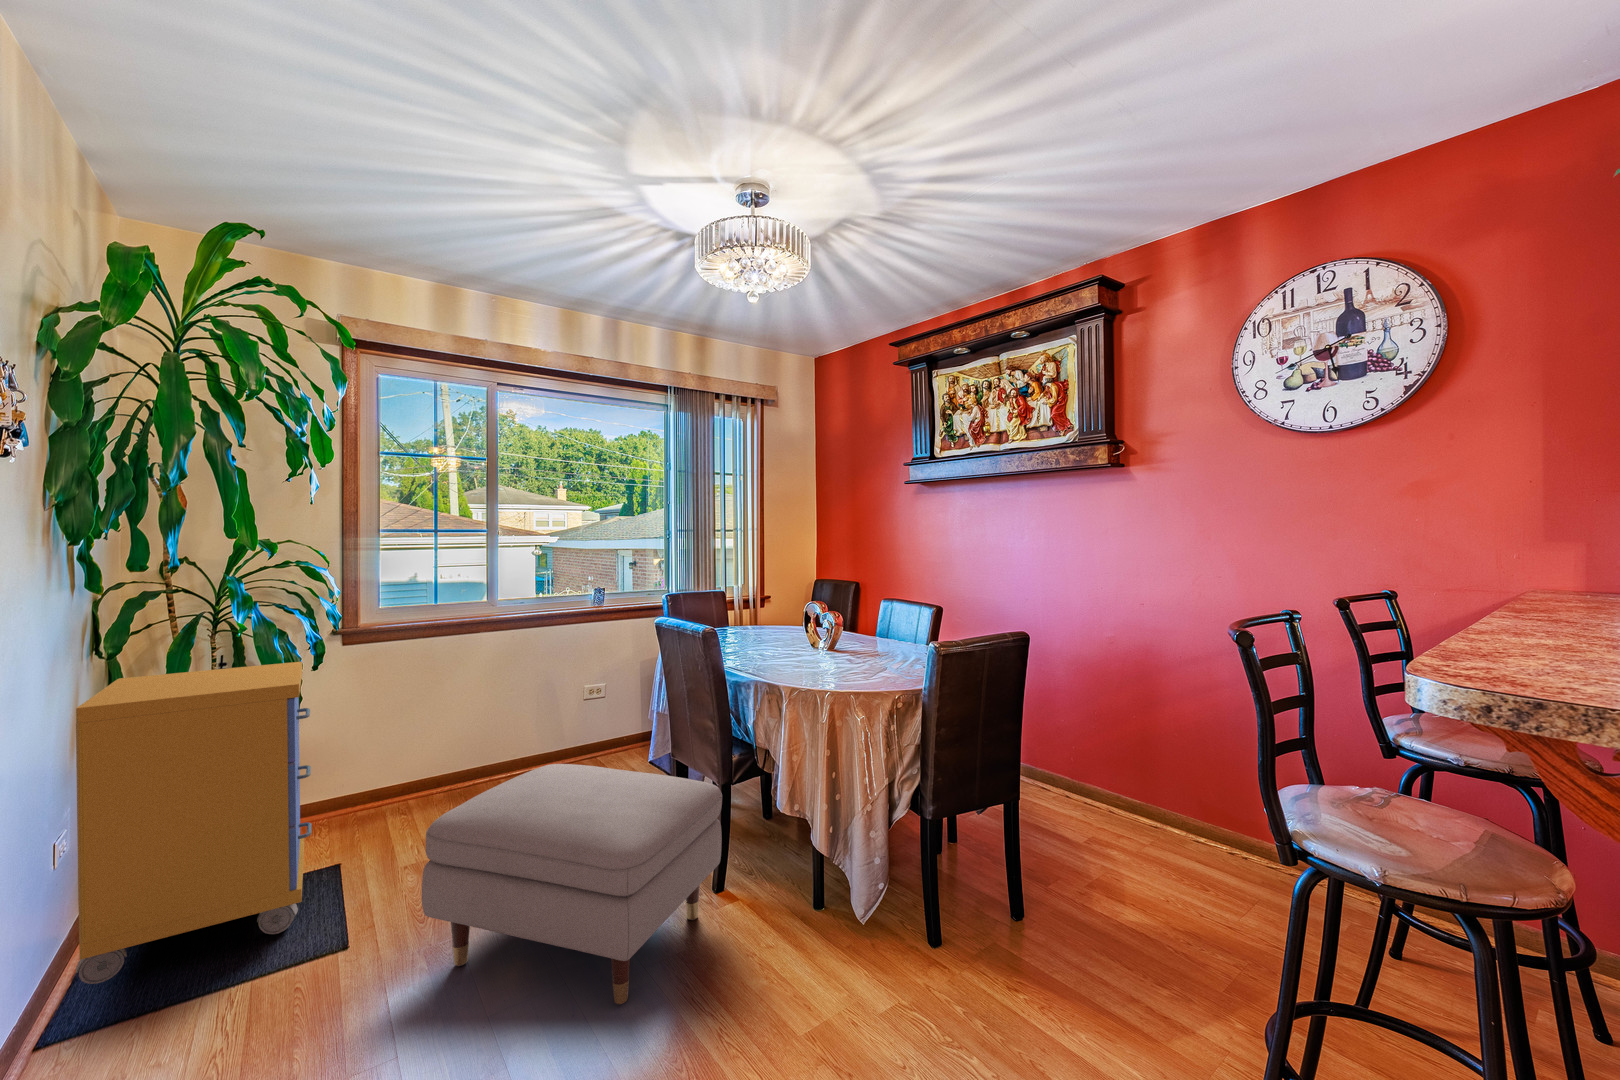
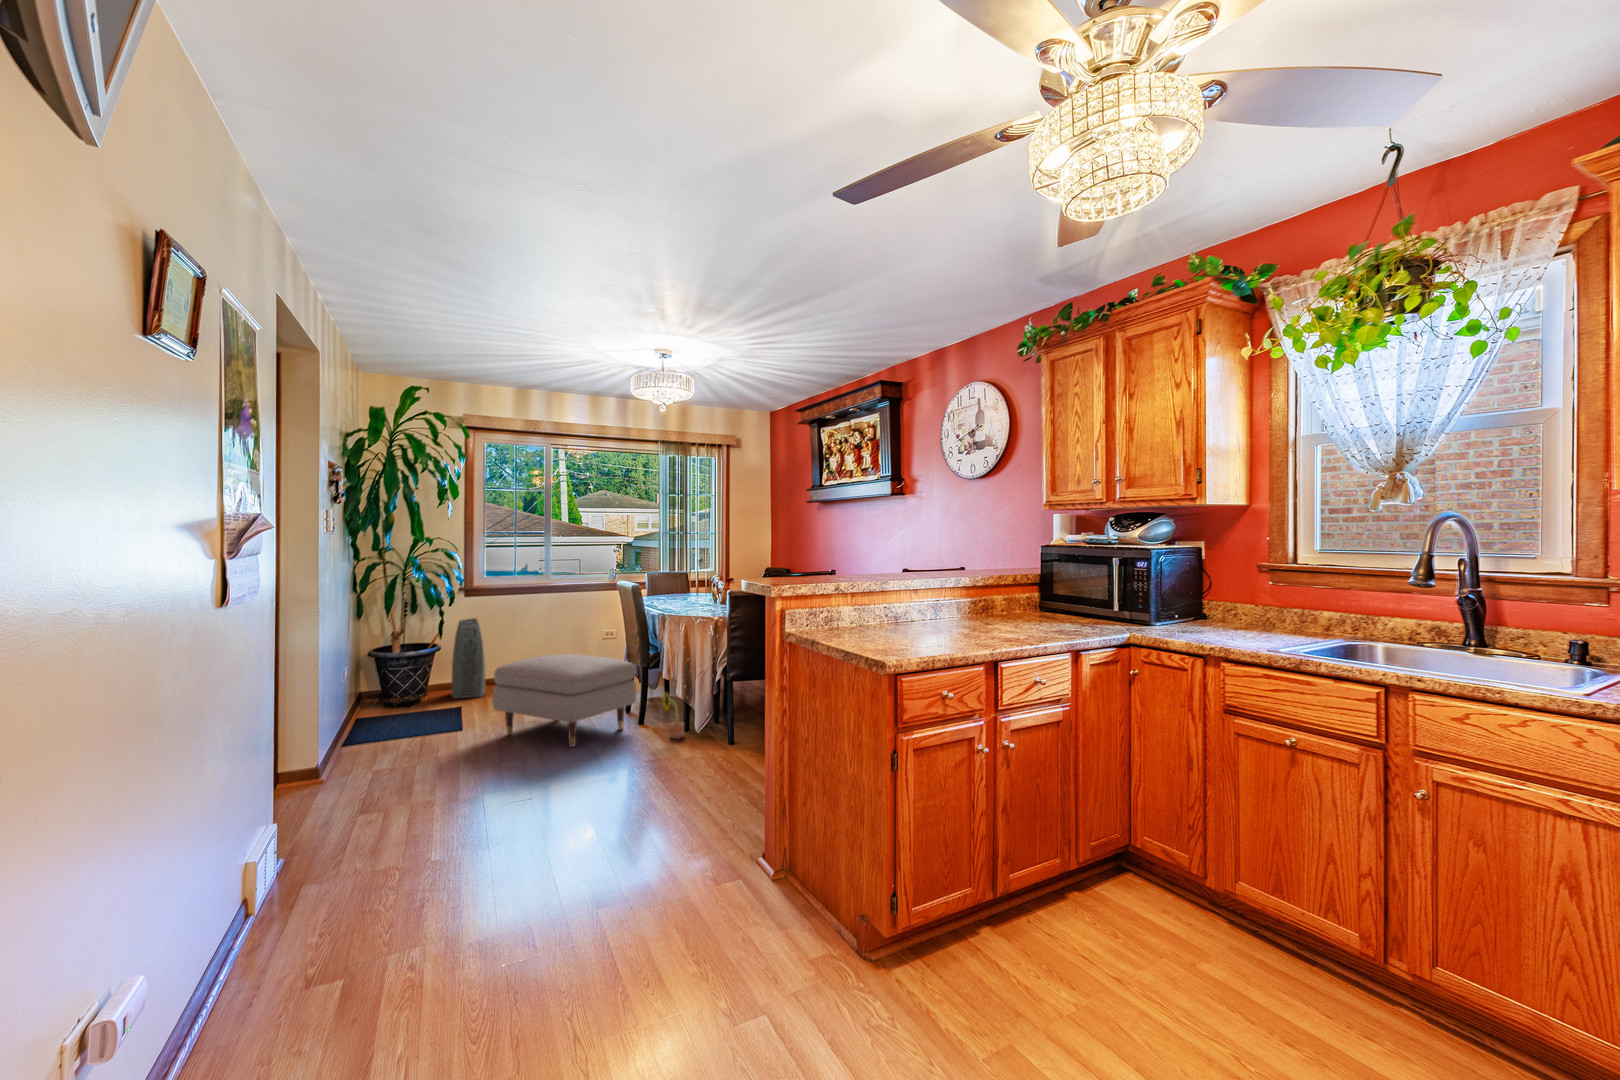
storage cabinet: present [76,662,312,984] -> none [355,600,448,731]
air purifier: none [318,683,385,840] -> present [451,618,485,699]
decorative plant: none [786,848,835,943] -> present [662,693,684,738]

